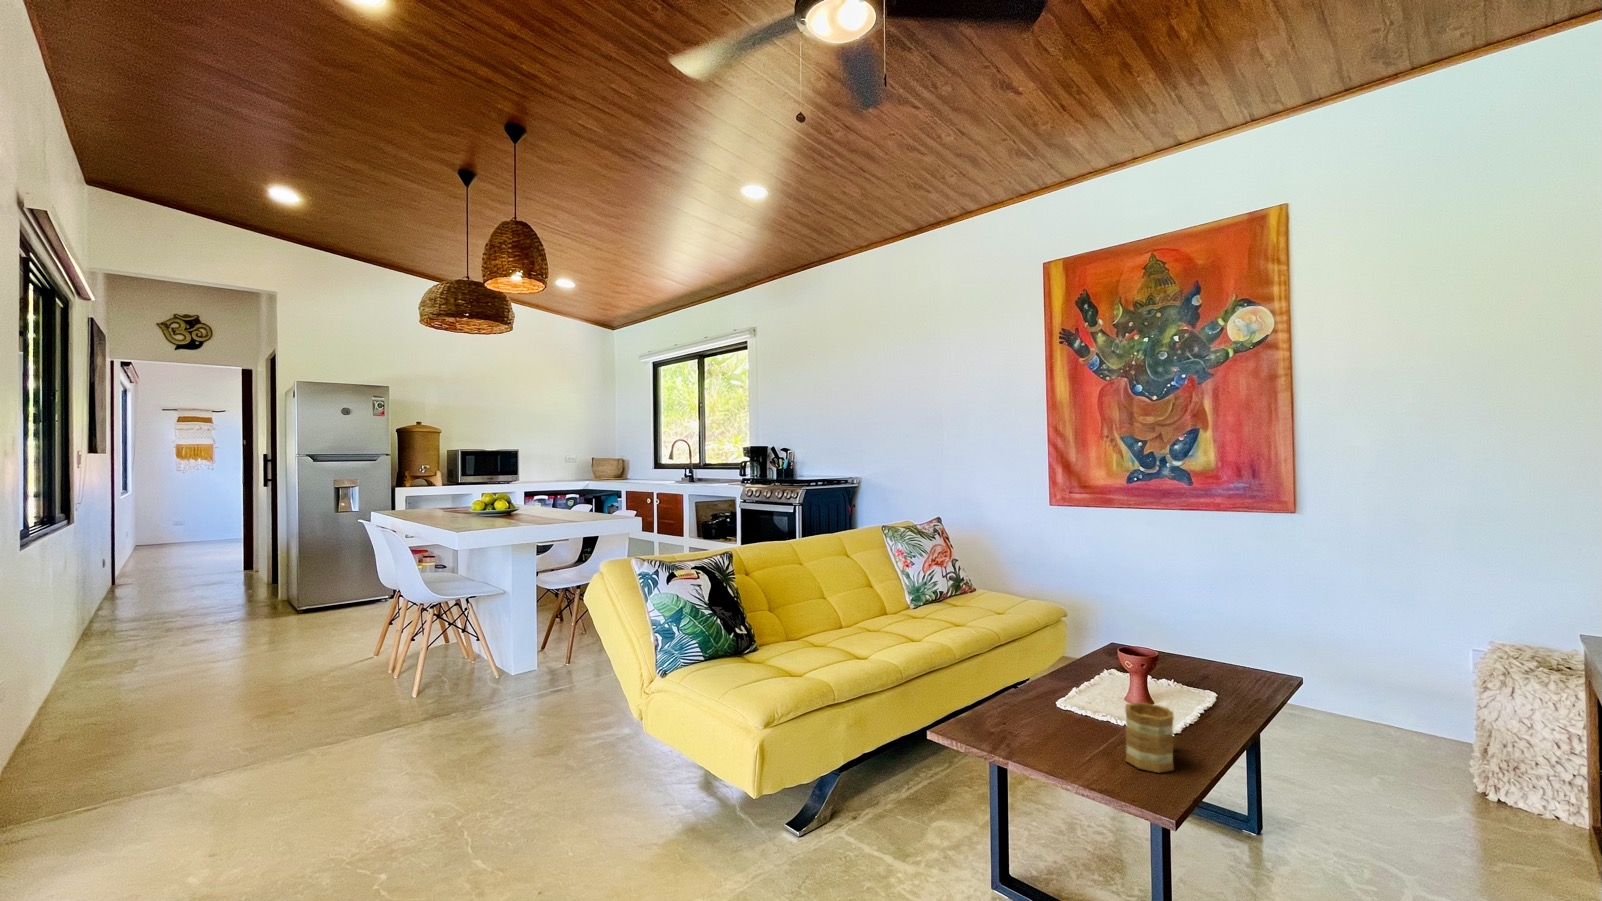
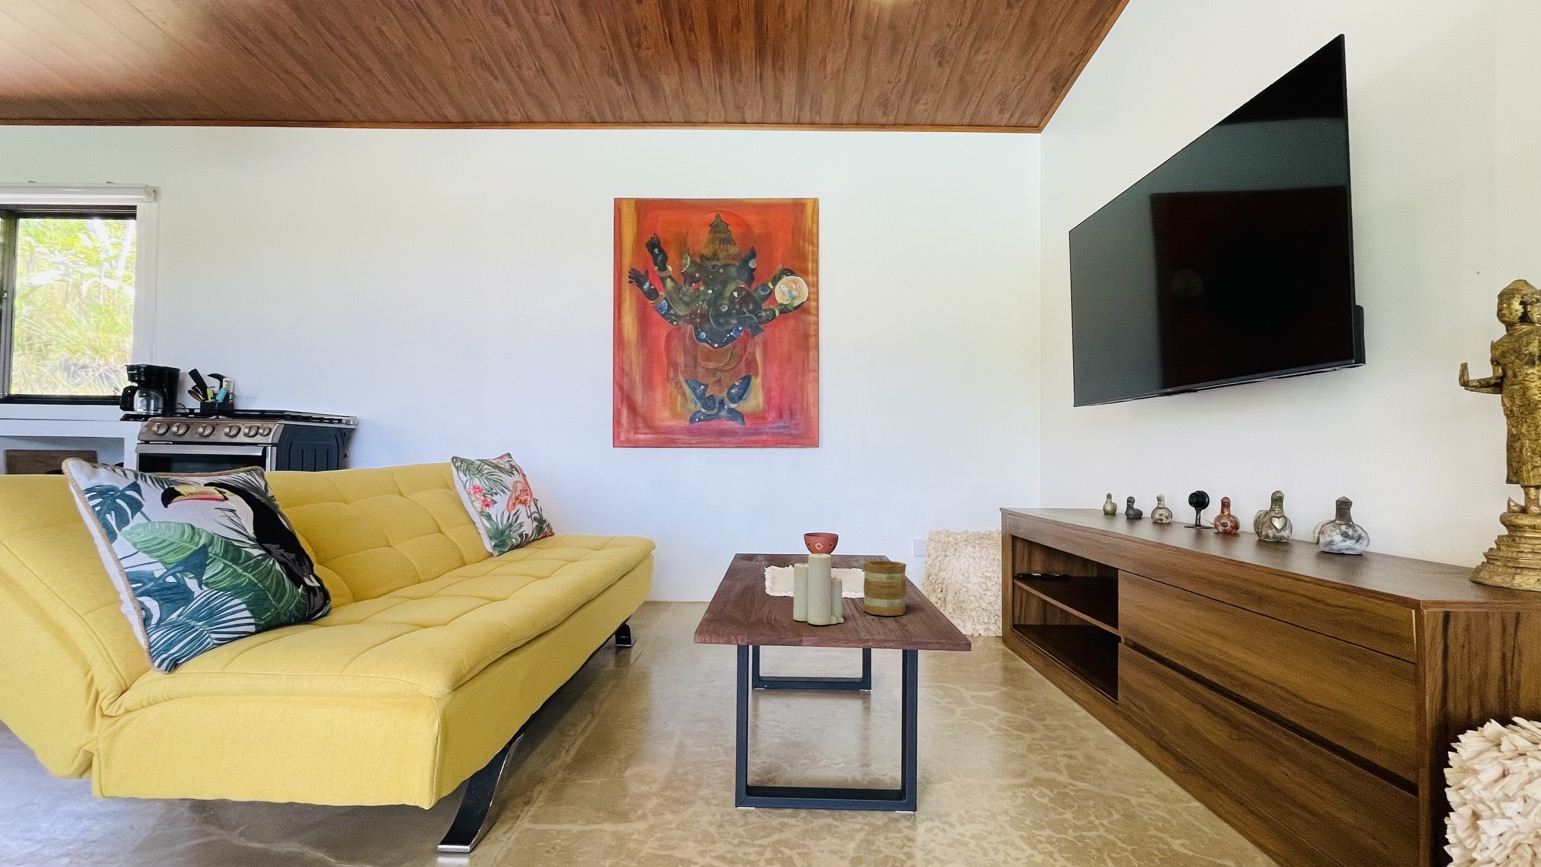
candle: none [1039,680,1085,761] -> present [793,553,844,625]

